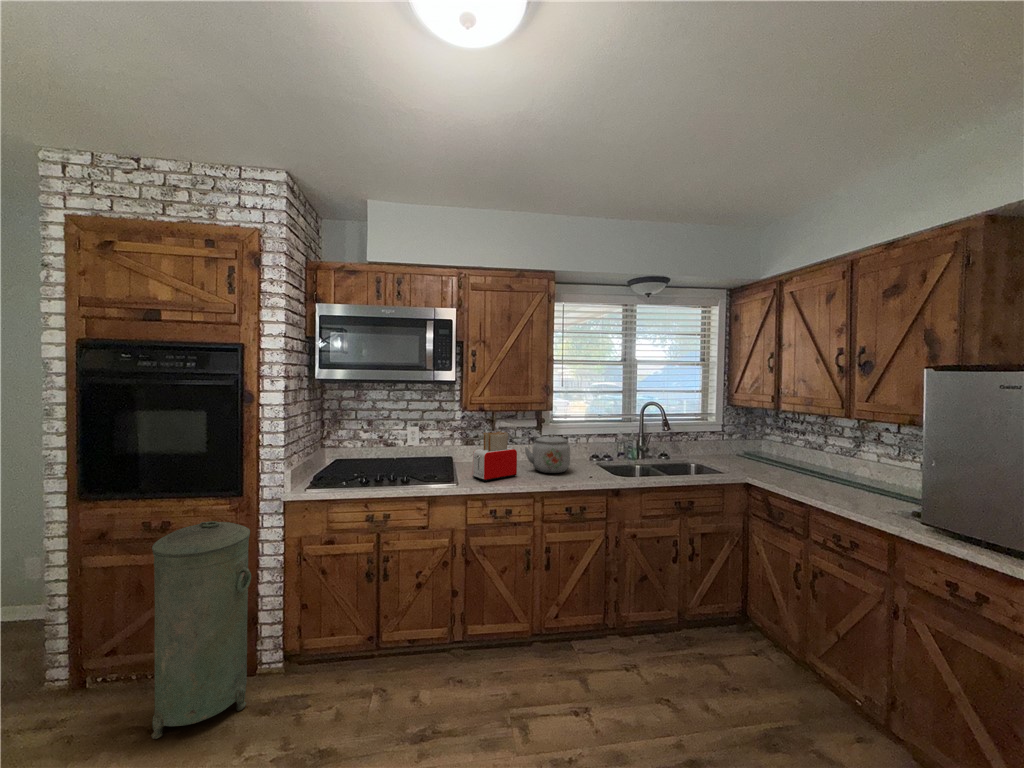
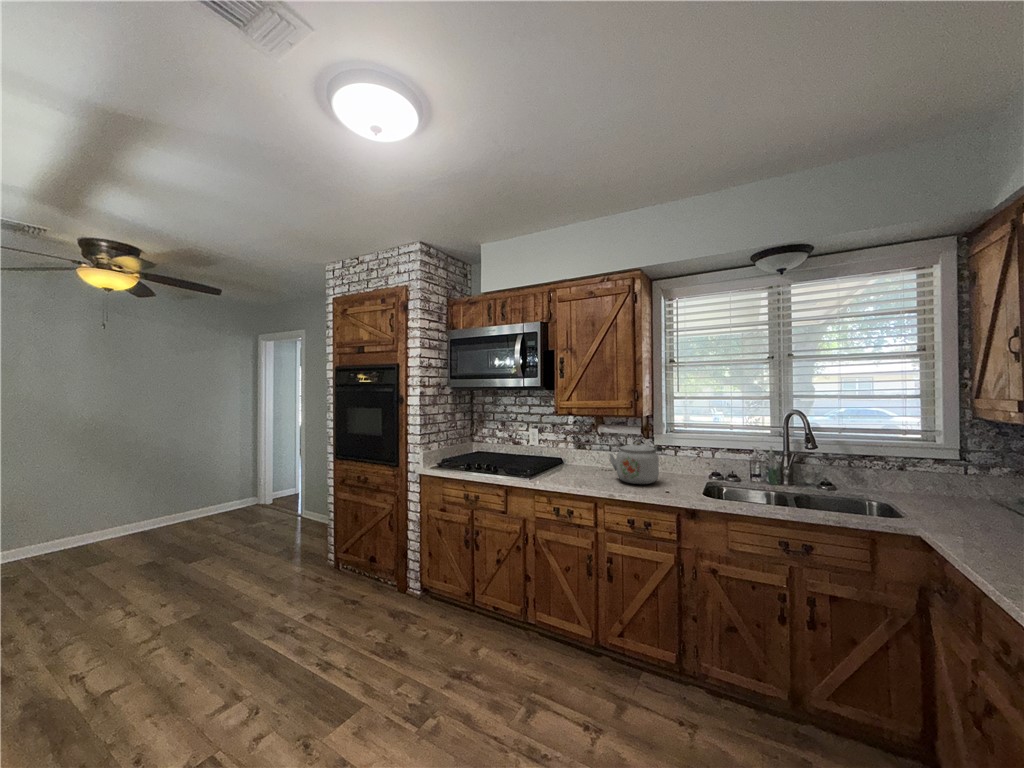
toaster: present [473,431,517,482] -> none [547,435,591,481]
trash can: present [151,521,251,739] -> none [342,480,396,609]

